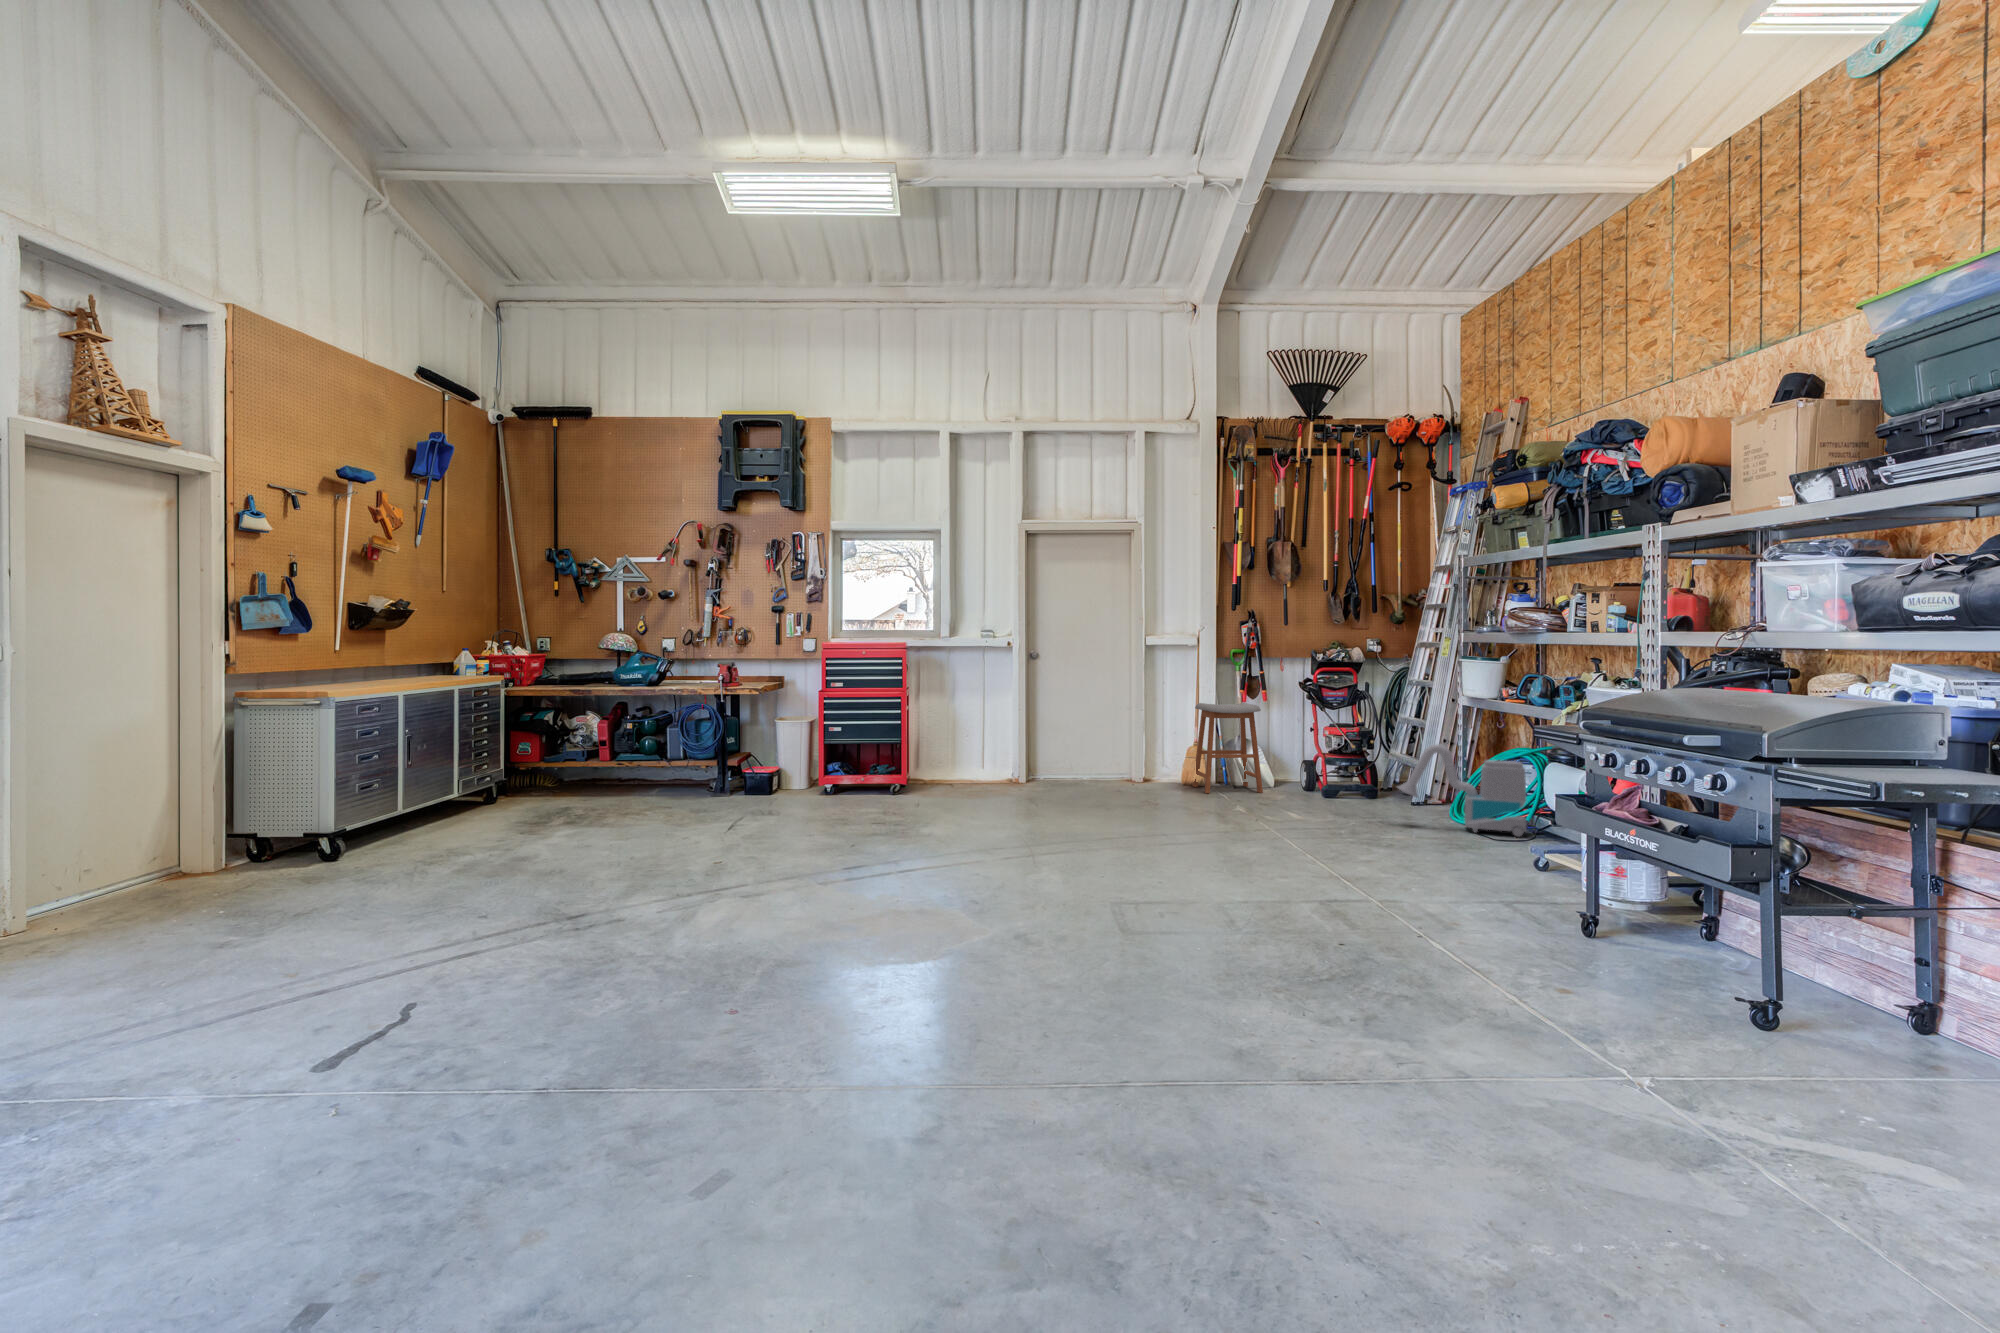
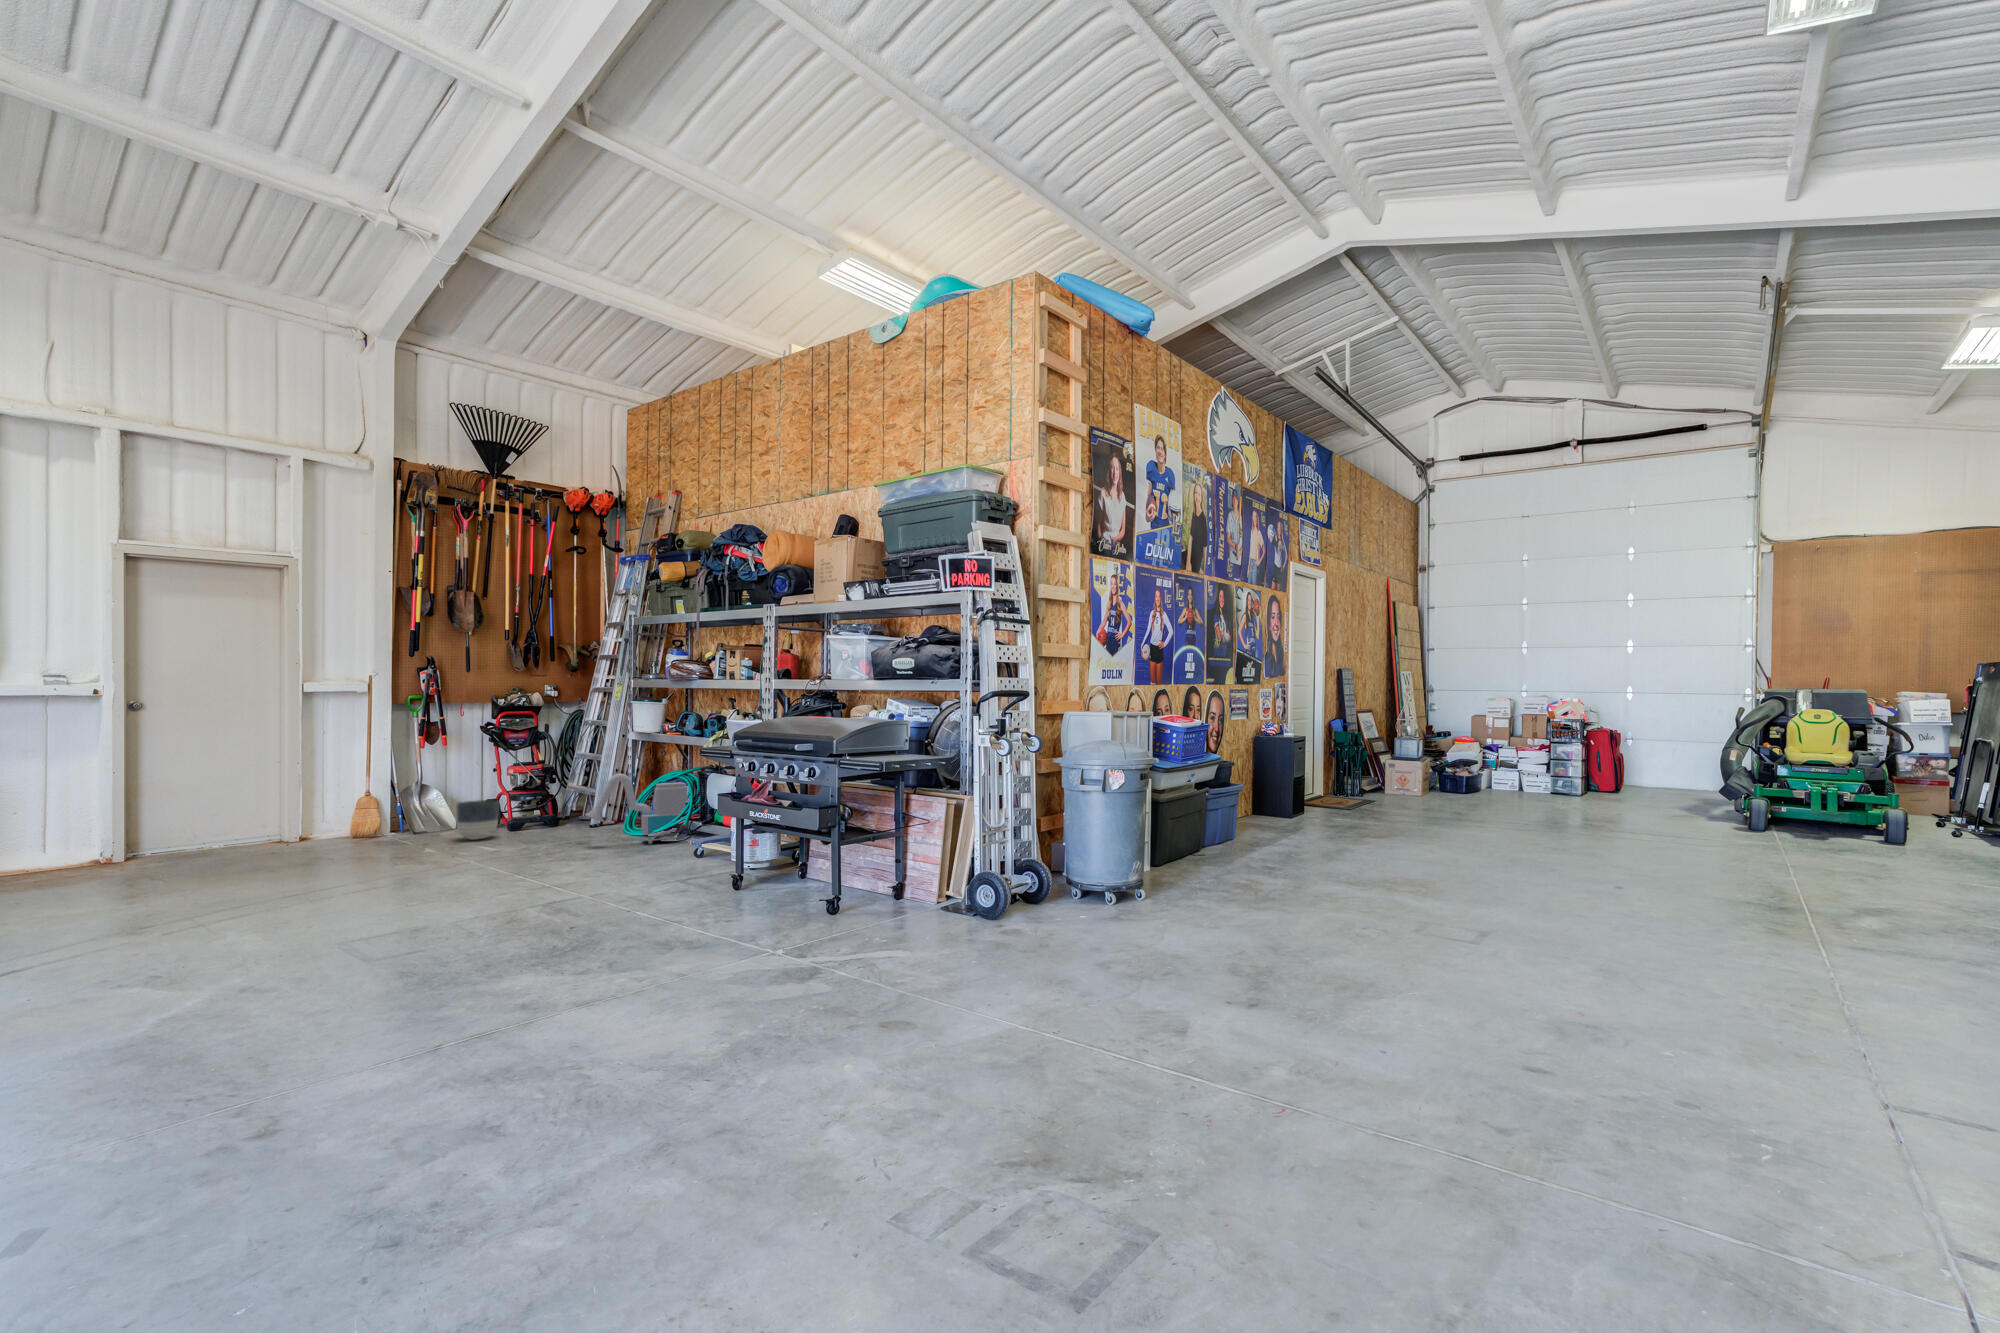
stool: present [1193,703,1263,793] -> none [350,751,441,851]
planter: none [1276,756,1315,795] -> present [456,800,499,840]

